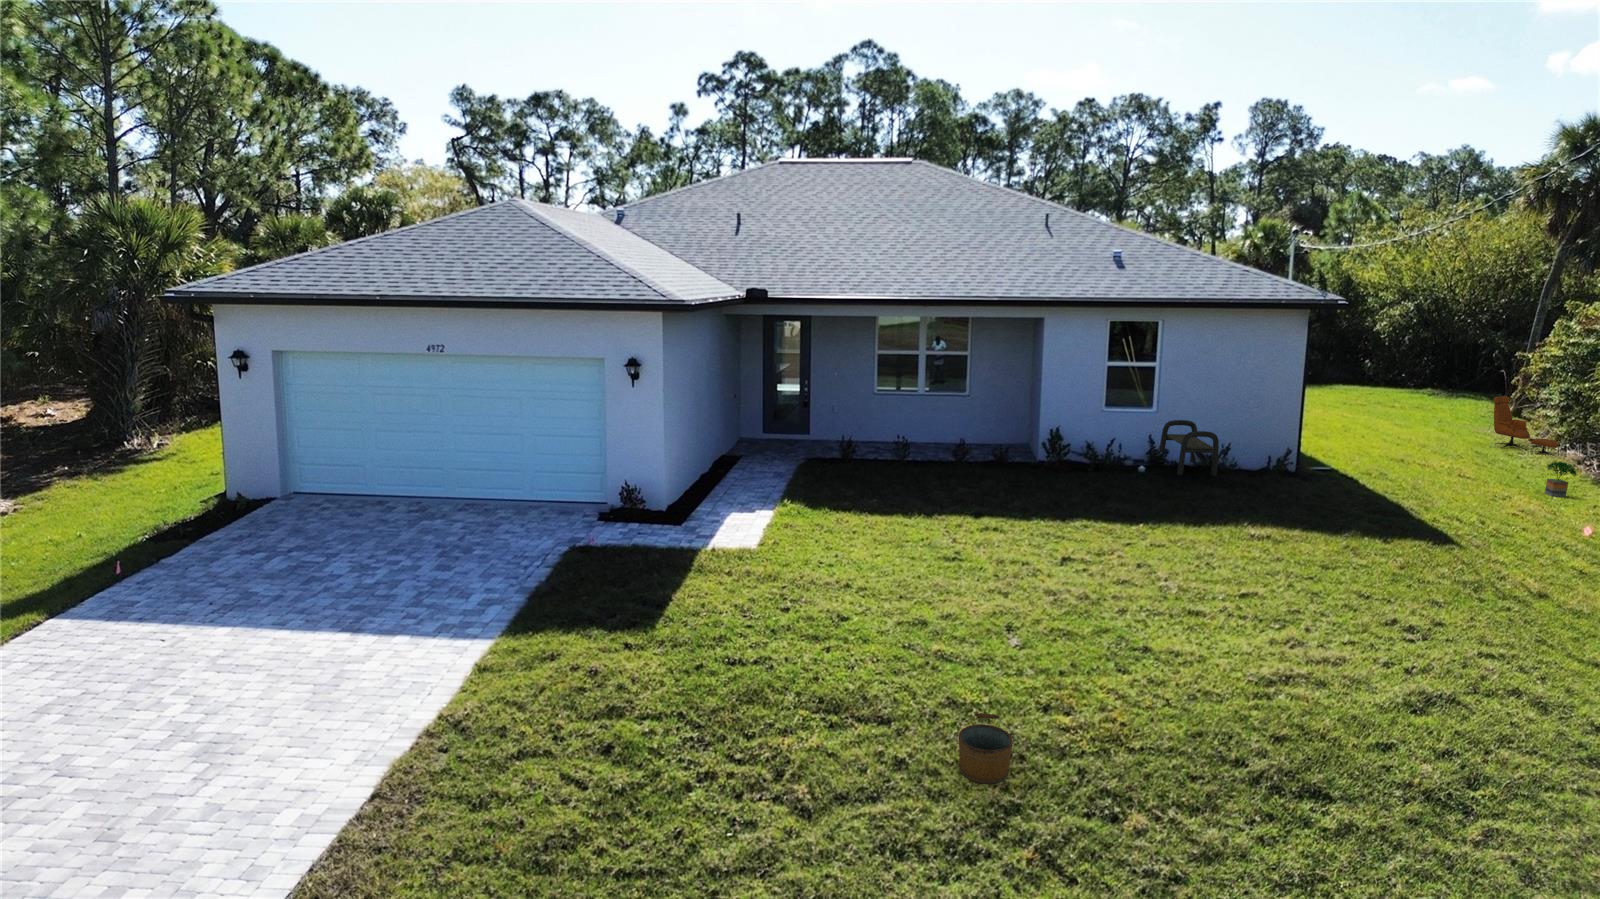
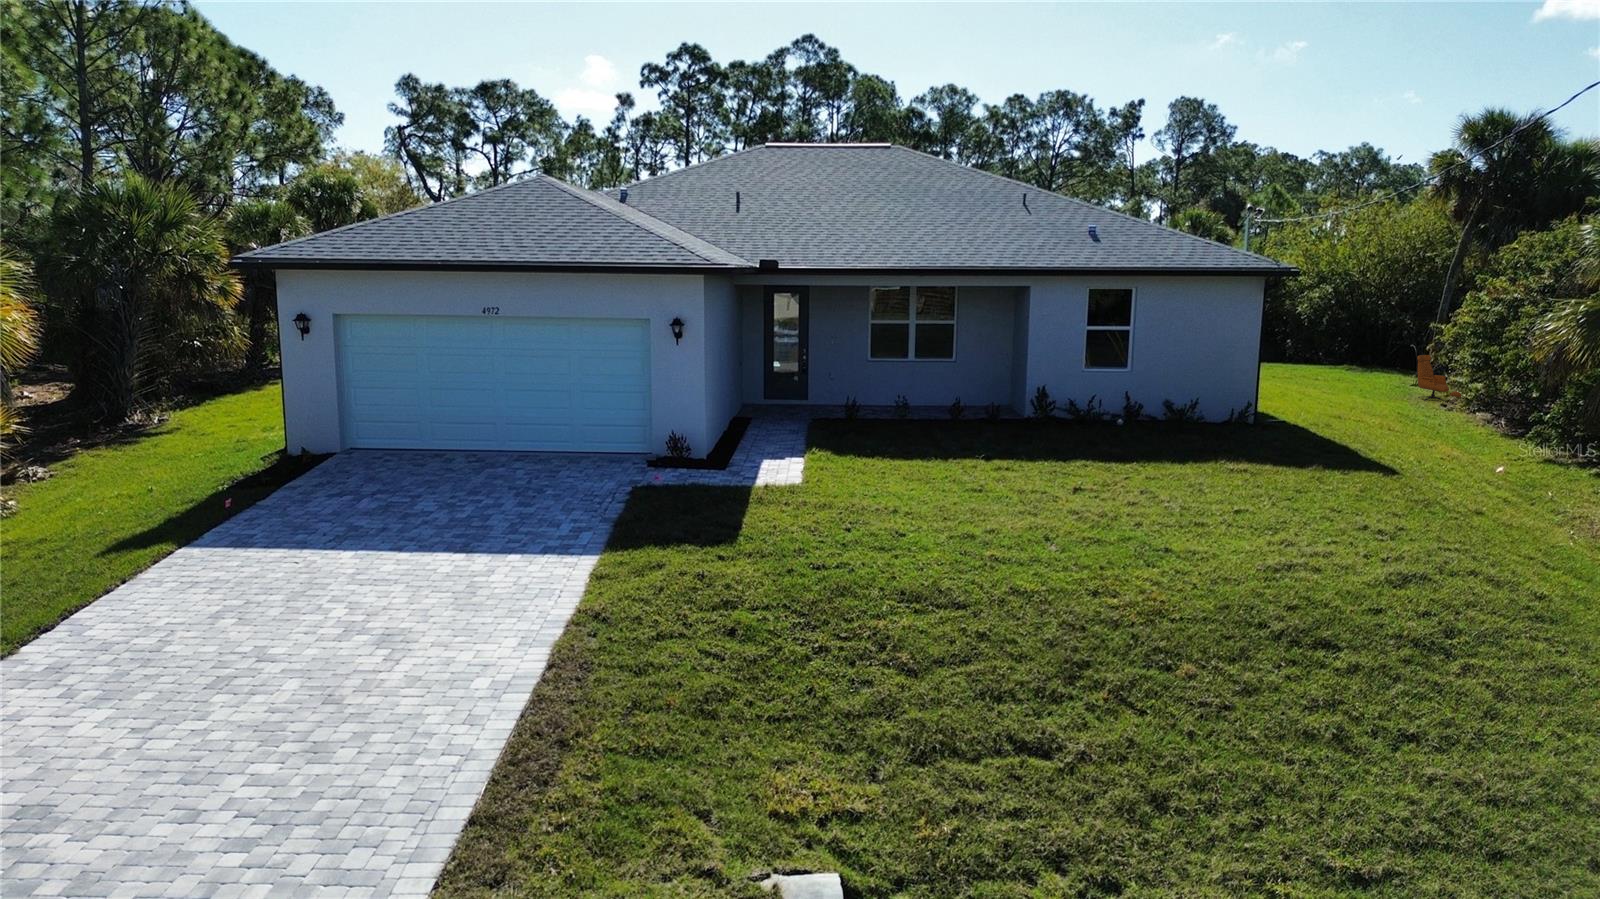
bench: present [1159,420,1219,476] -> none [1134,376,1190,424]
potted tree: present [1545,462,1577,497] -> none [1468,404,1497,436]
bucket: present [957,713,1014,784] -> none [1030,589,1078,647]

